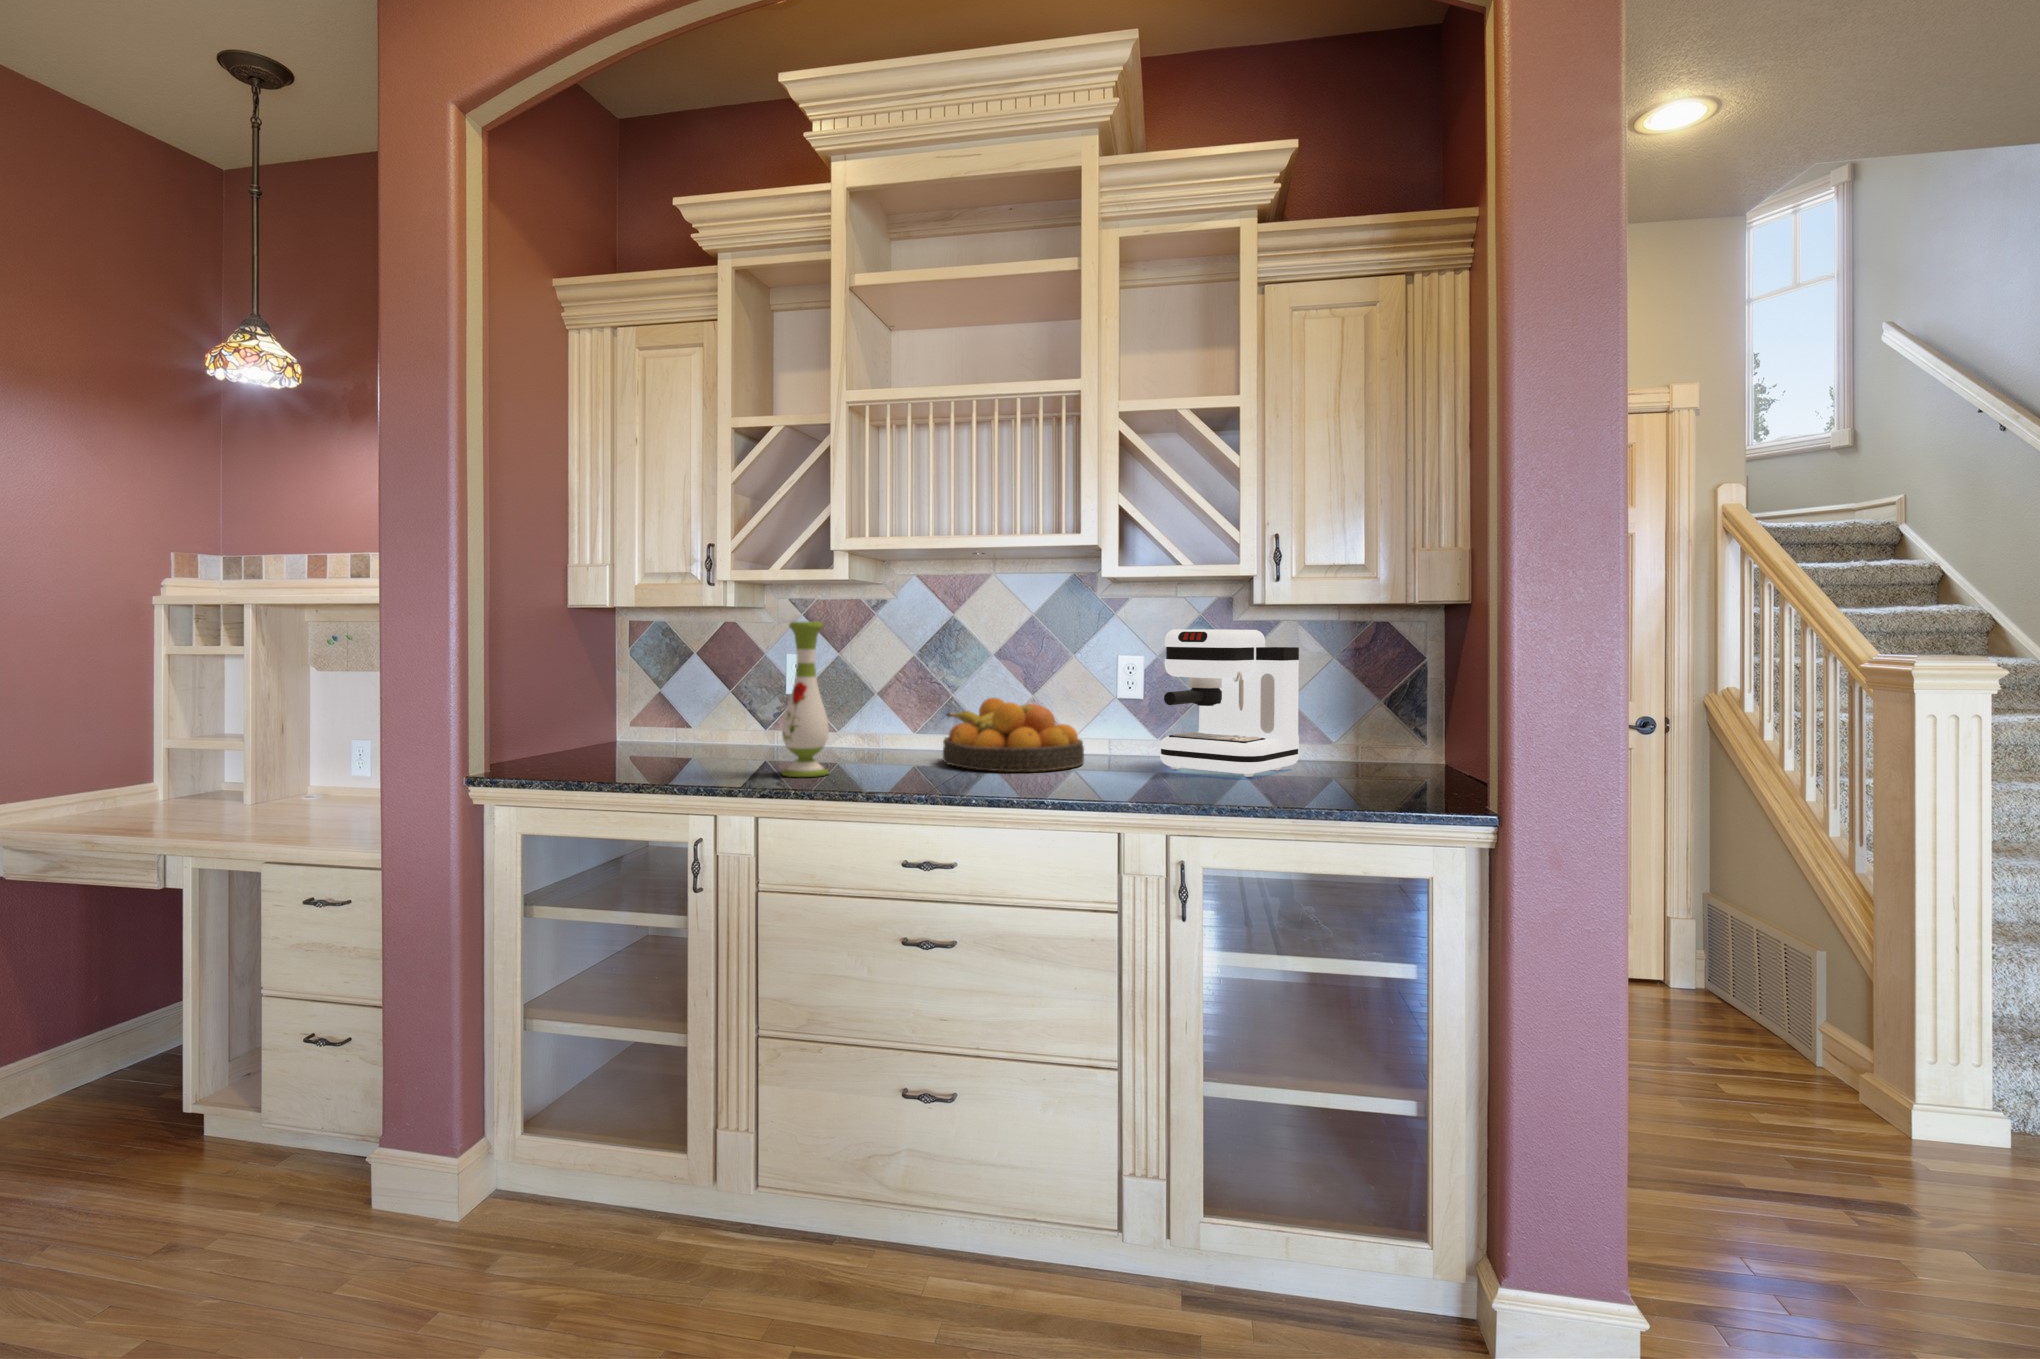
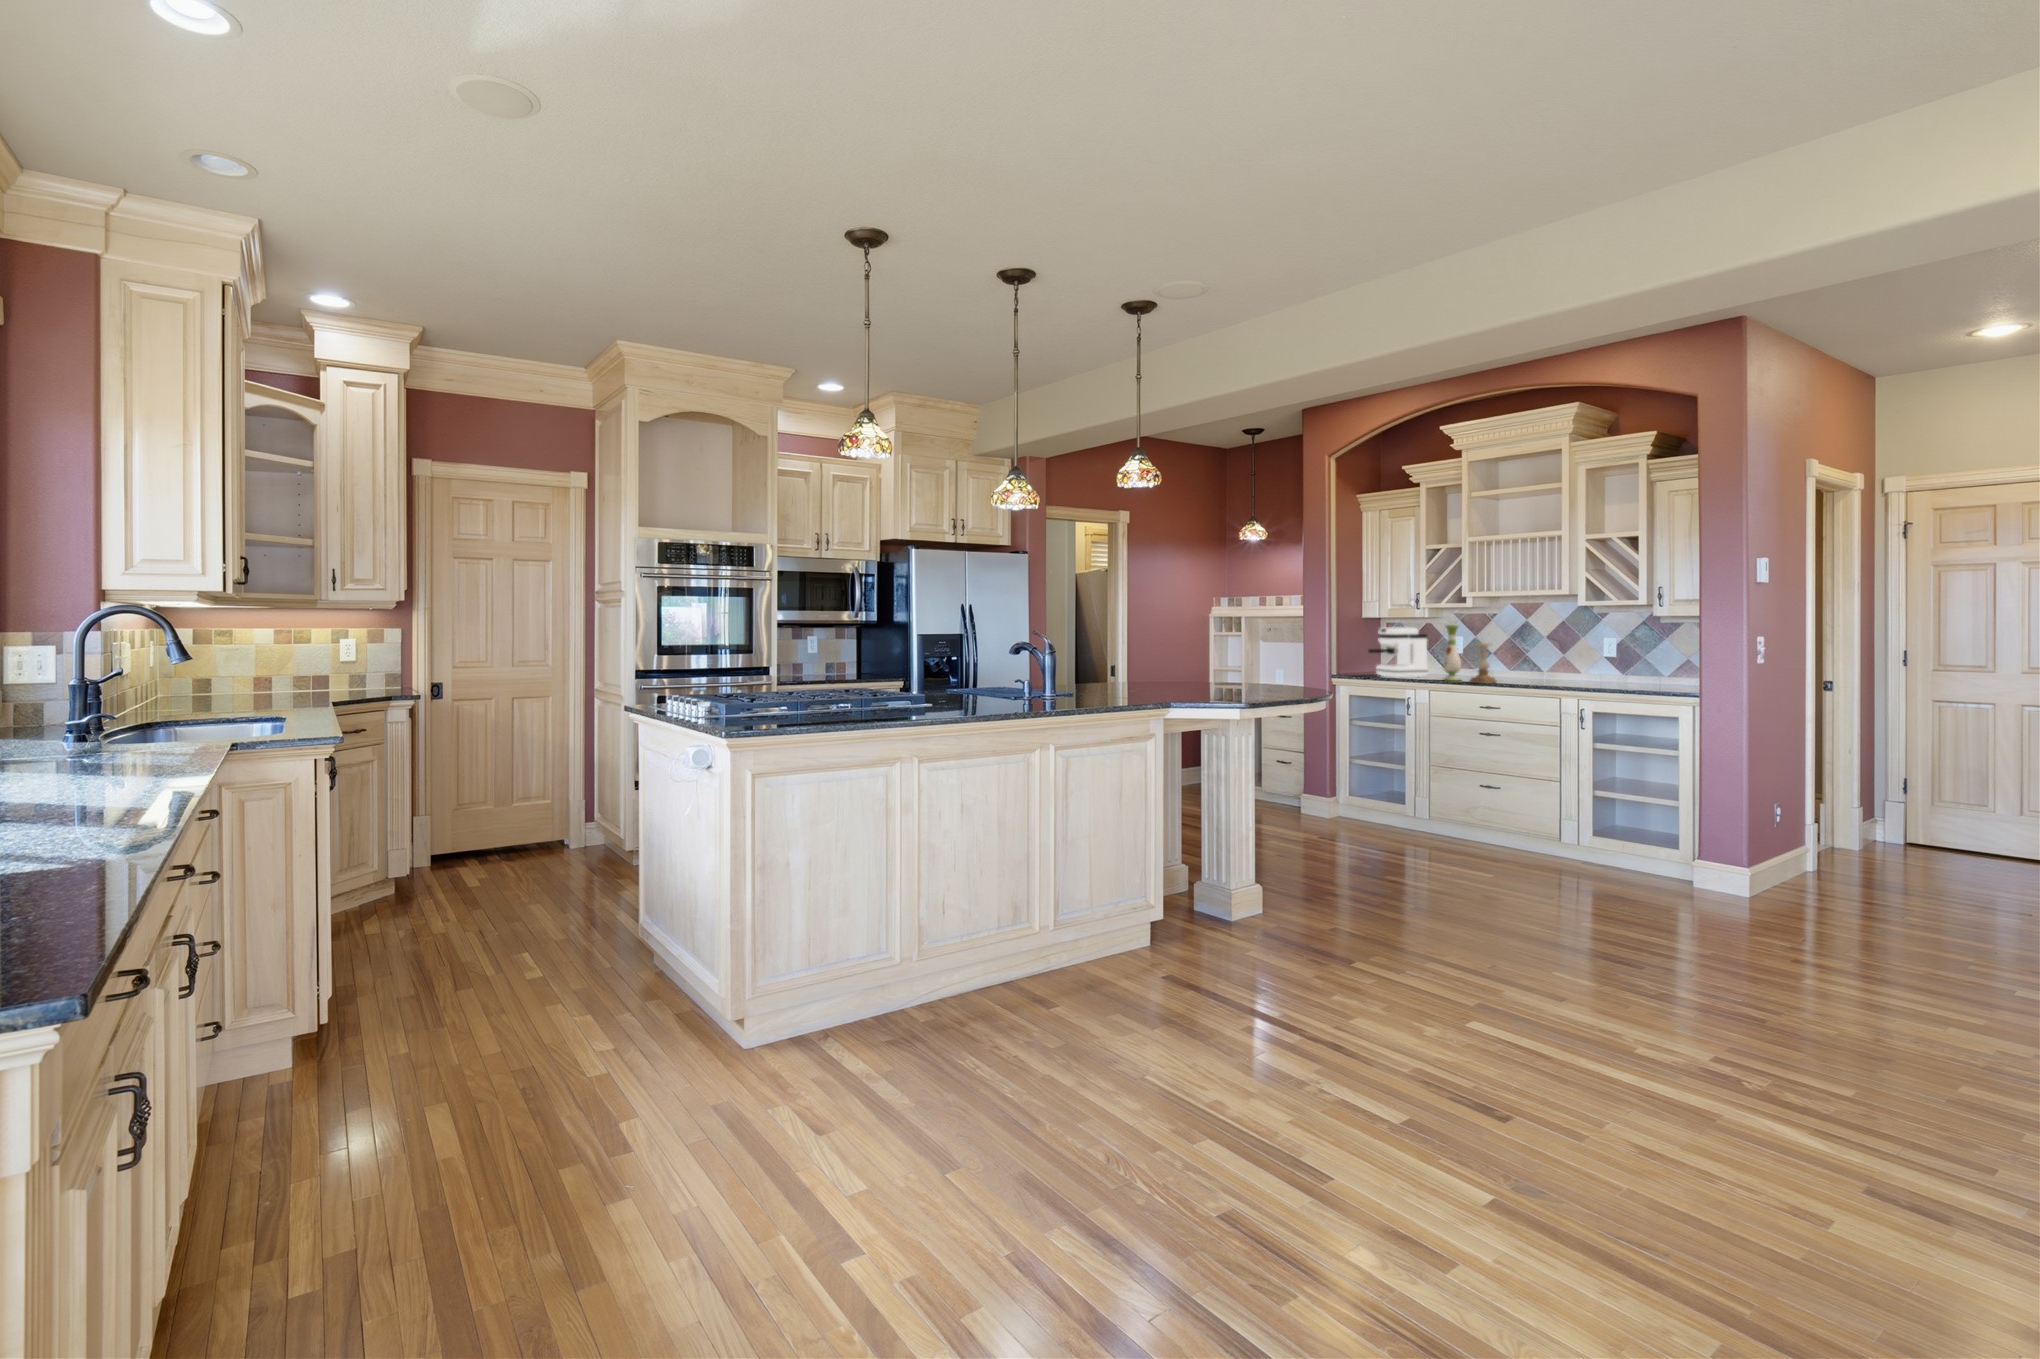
coffee maker: present [1160,629,1299,777] -> present [1368,627,1428,678]
candle holder: none [863,672,930,789] -> present [1470,643,1497,684]
fruit bowl: present [943,698,1084,772] -> none [1513,655,1579,683]

